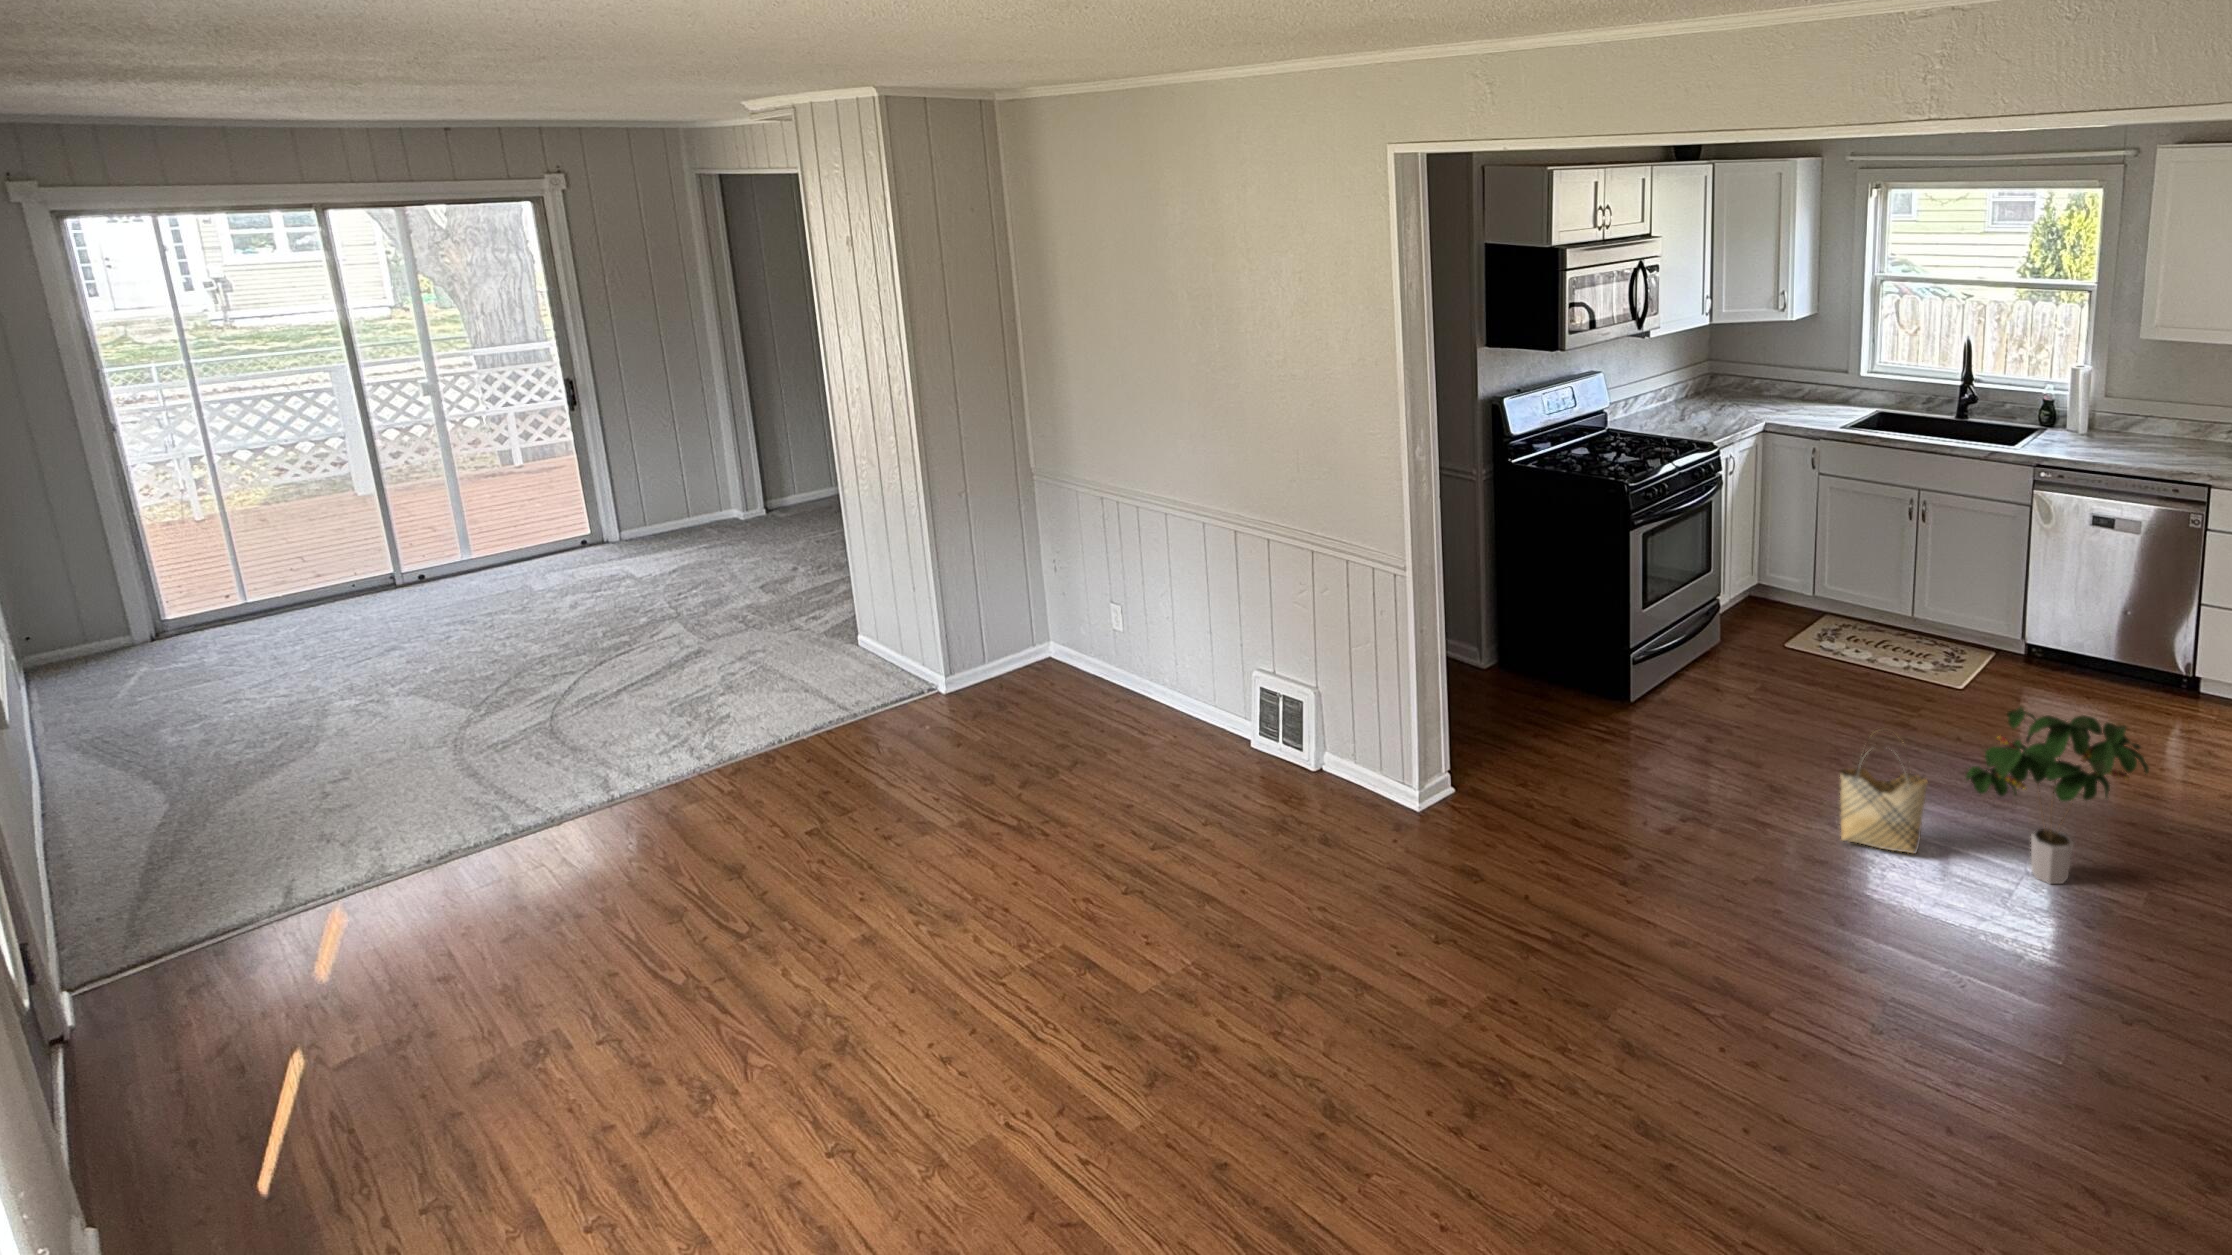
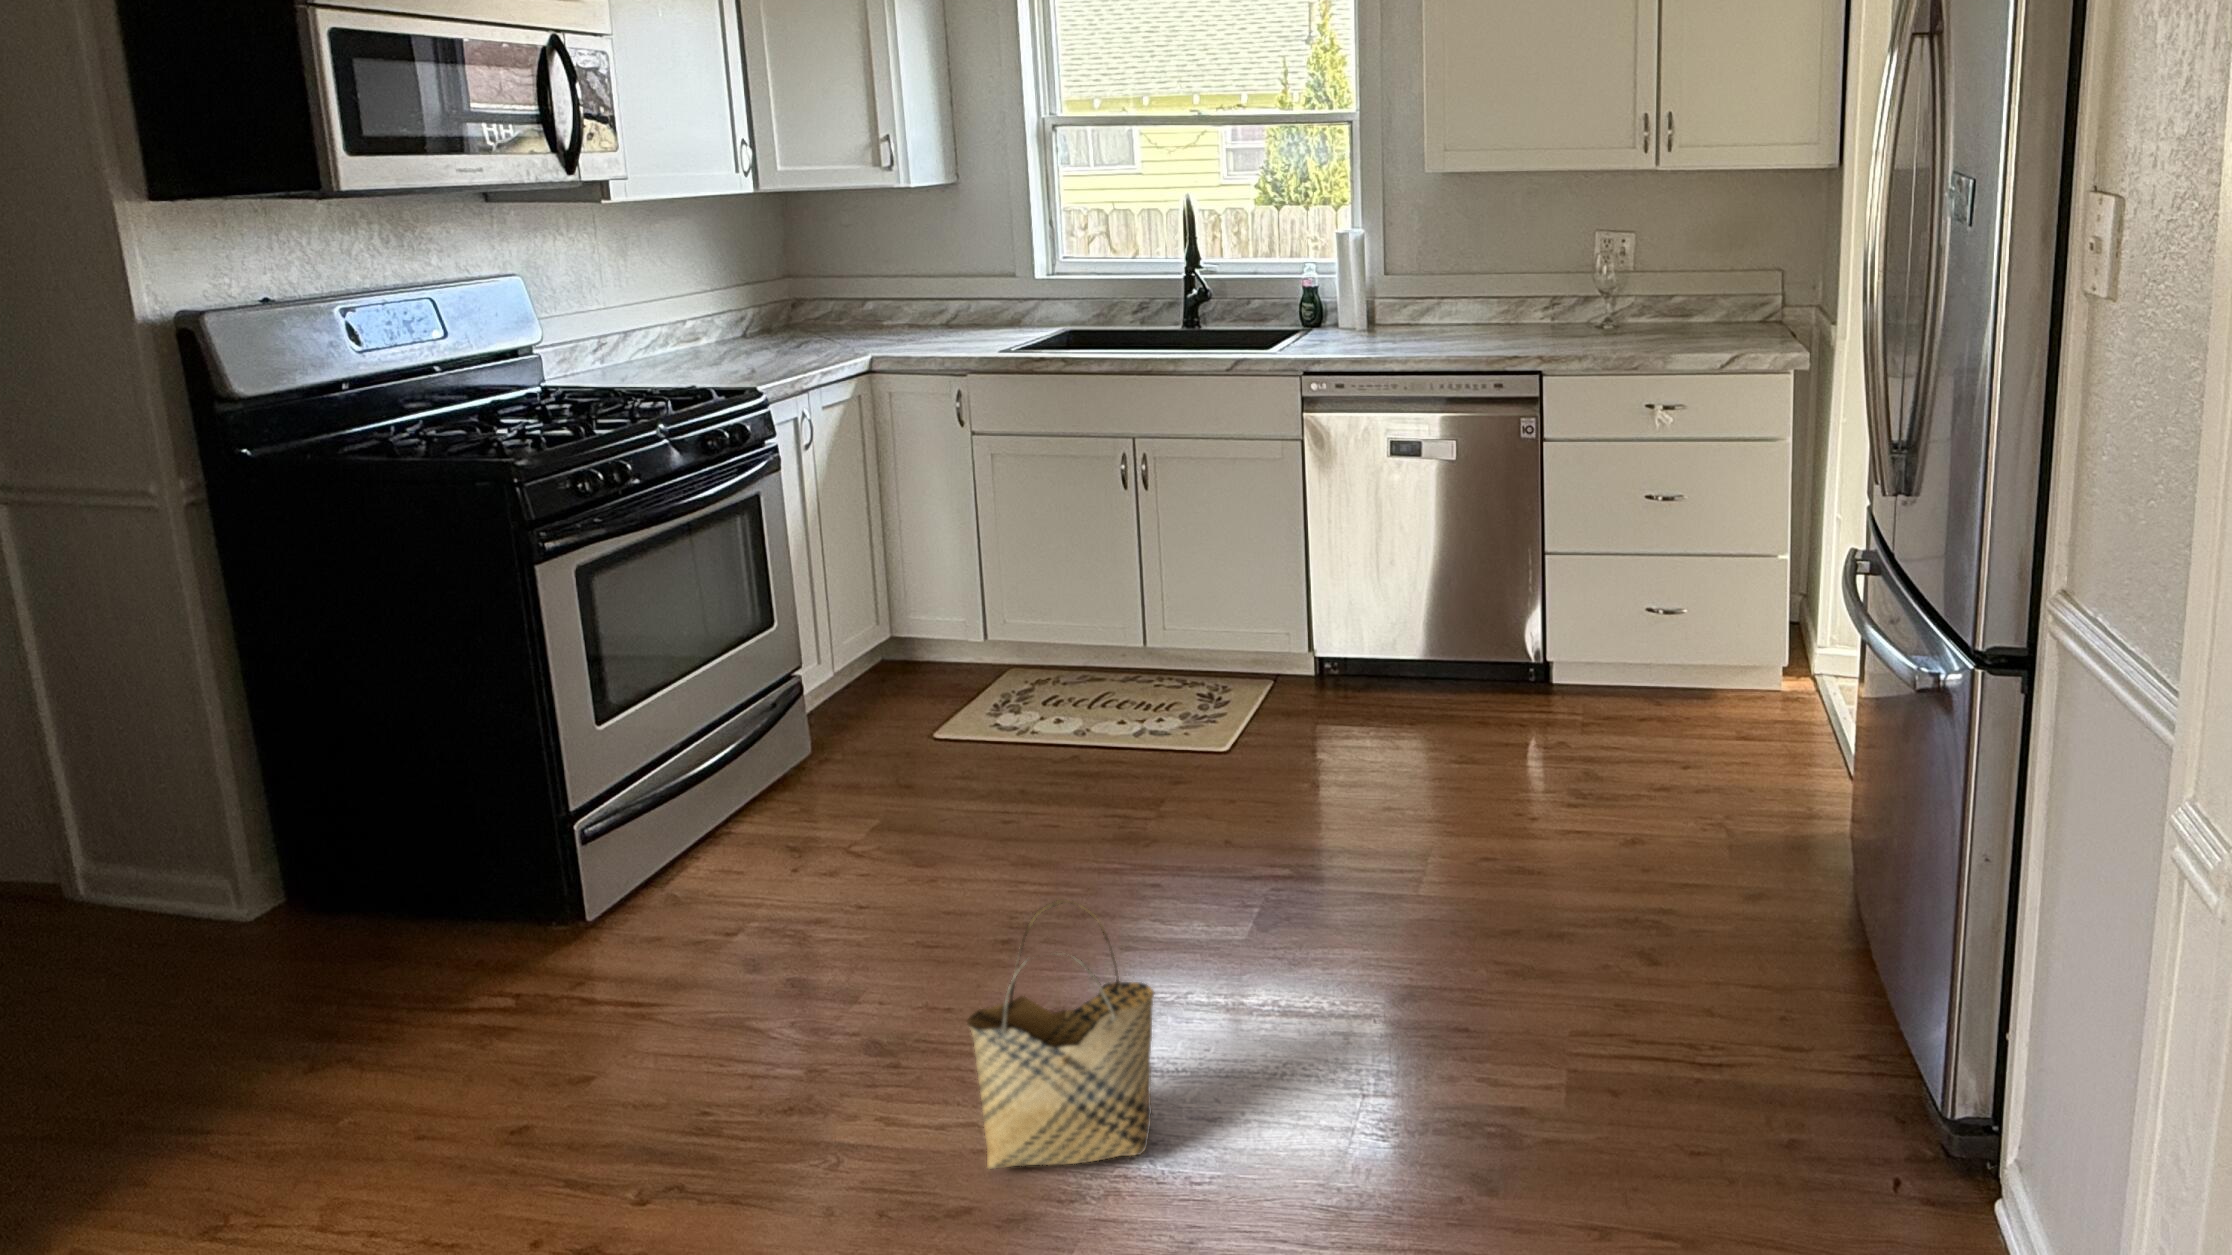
potted plant: present [1966,707,2149,884] -> none [1225,792,1550,1139]

